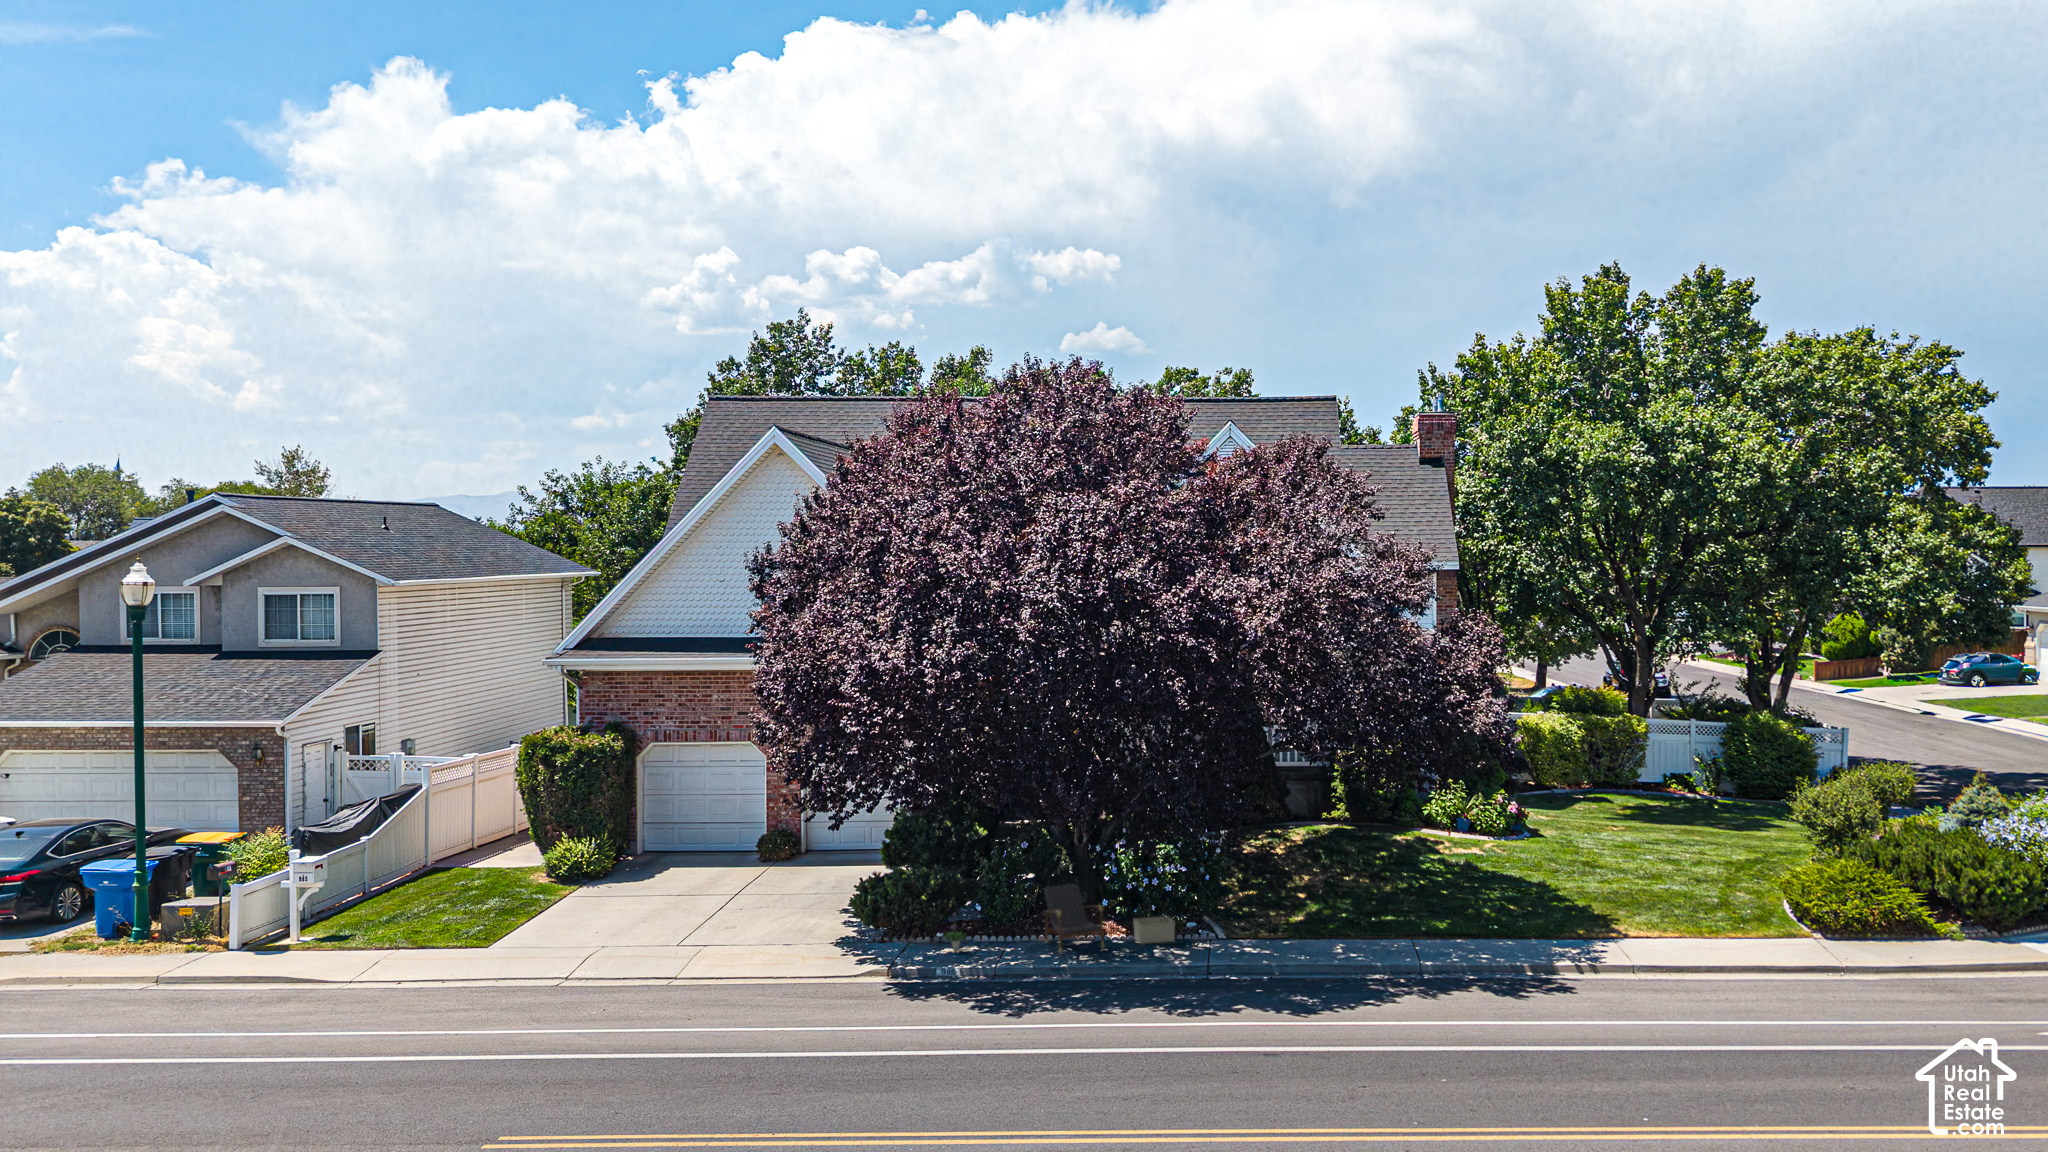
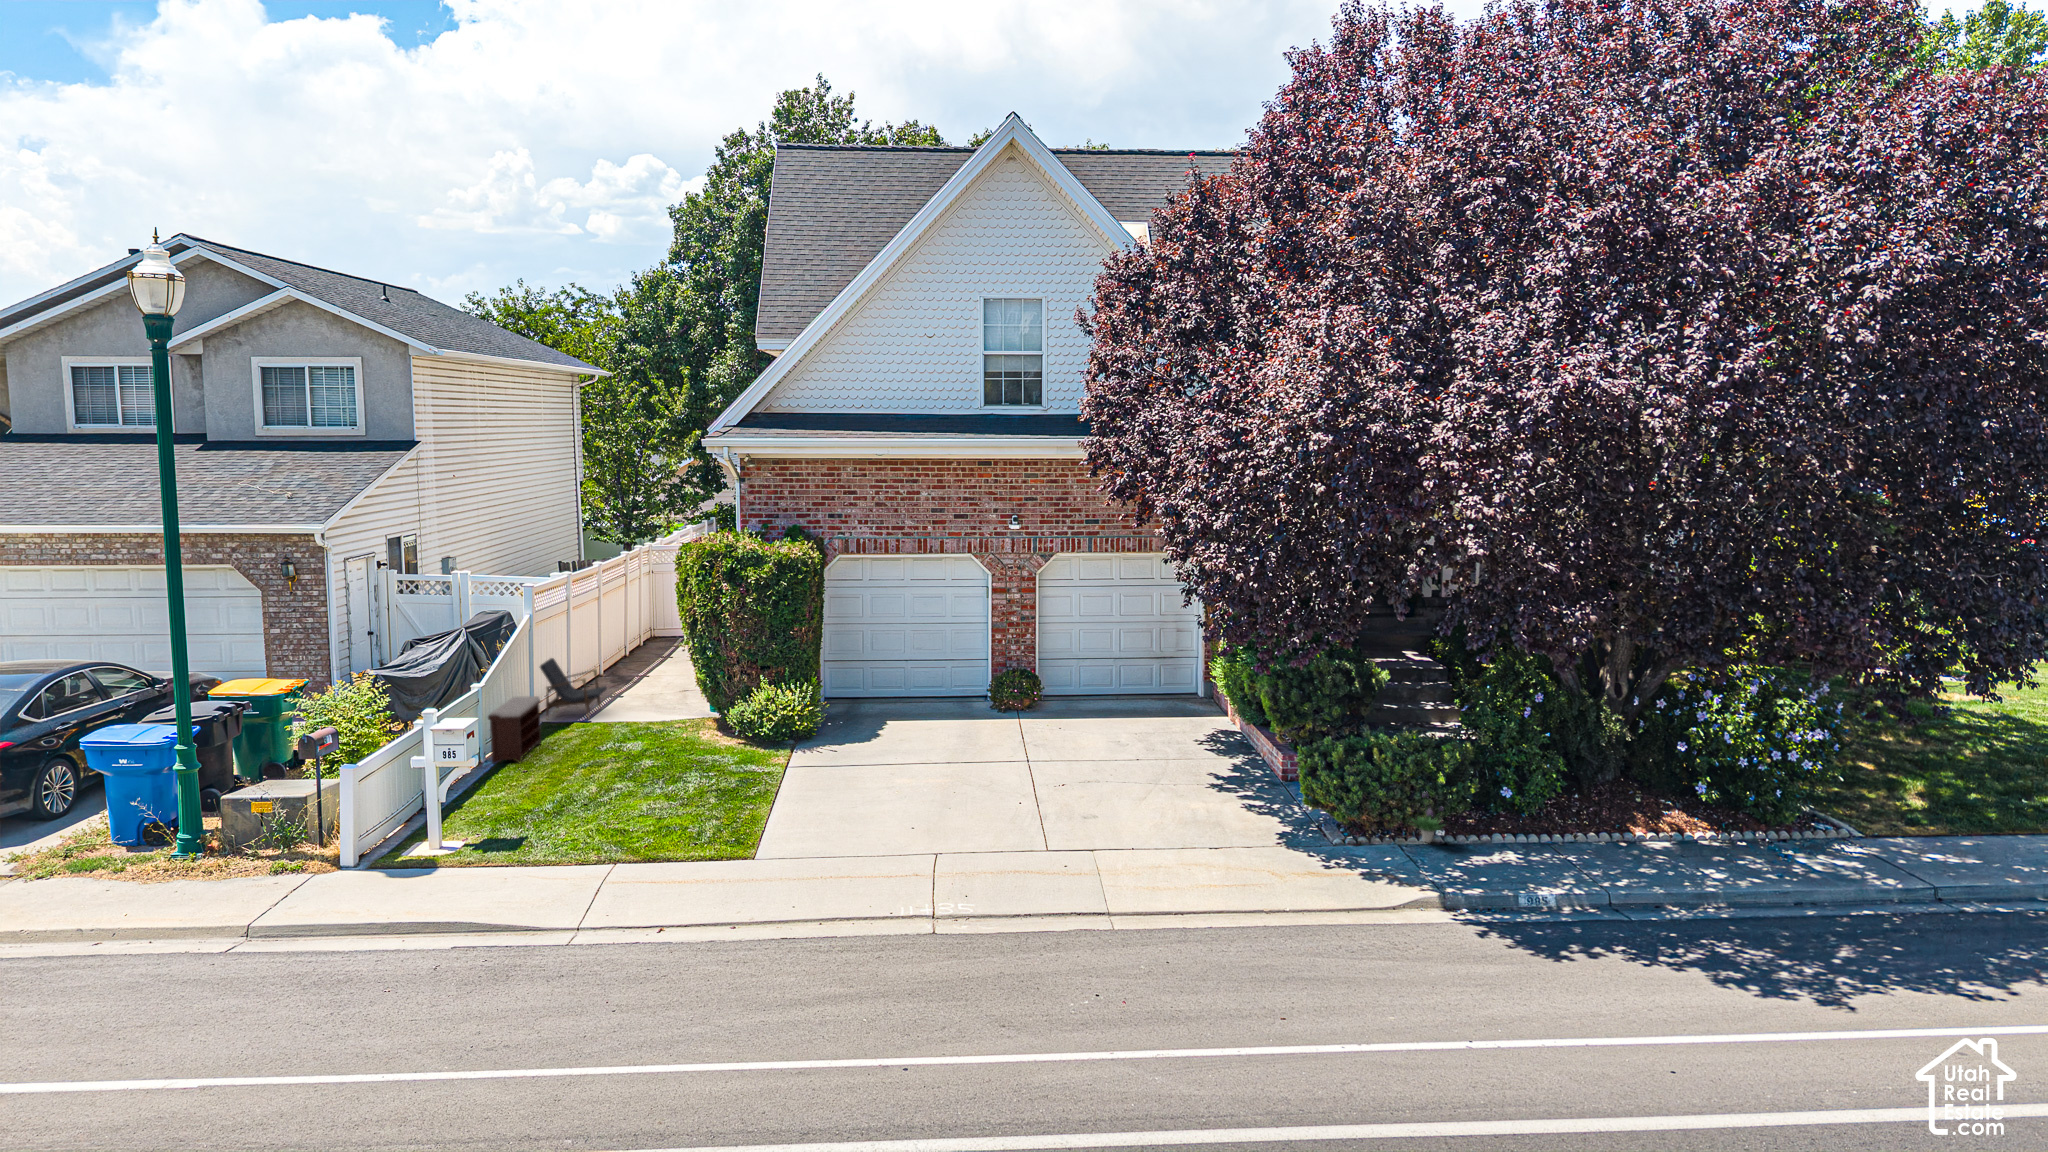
bench: none [366,846,414,894] -> present [488,696,541,764]
lounge chair: present [1044,884,1104,953] -> present [540,658,607,719]
storage bin: present [1133,916,1175,944] -> none [1647,788,1711,828]

